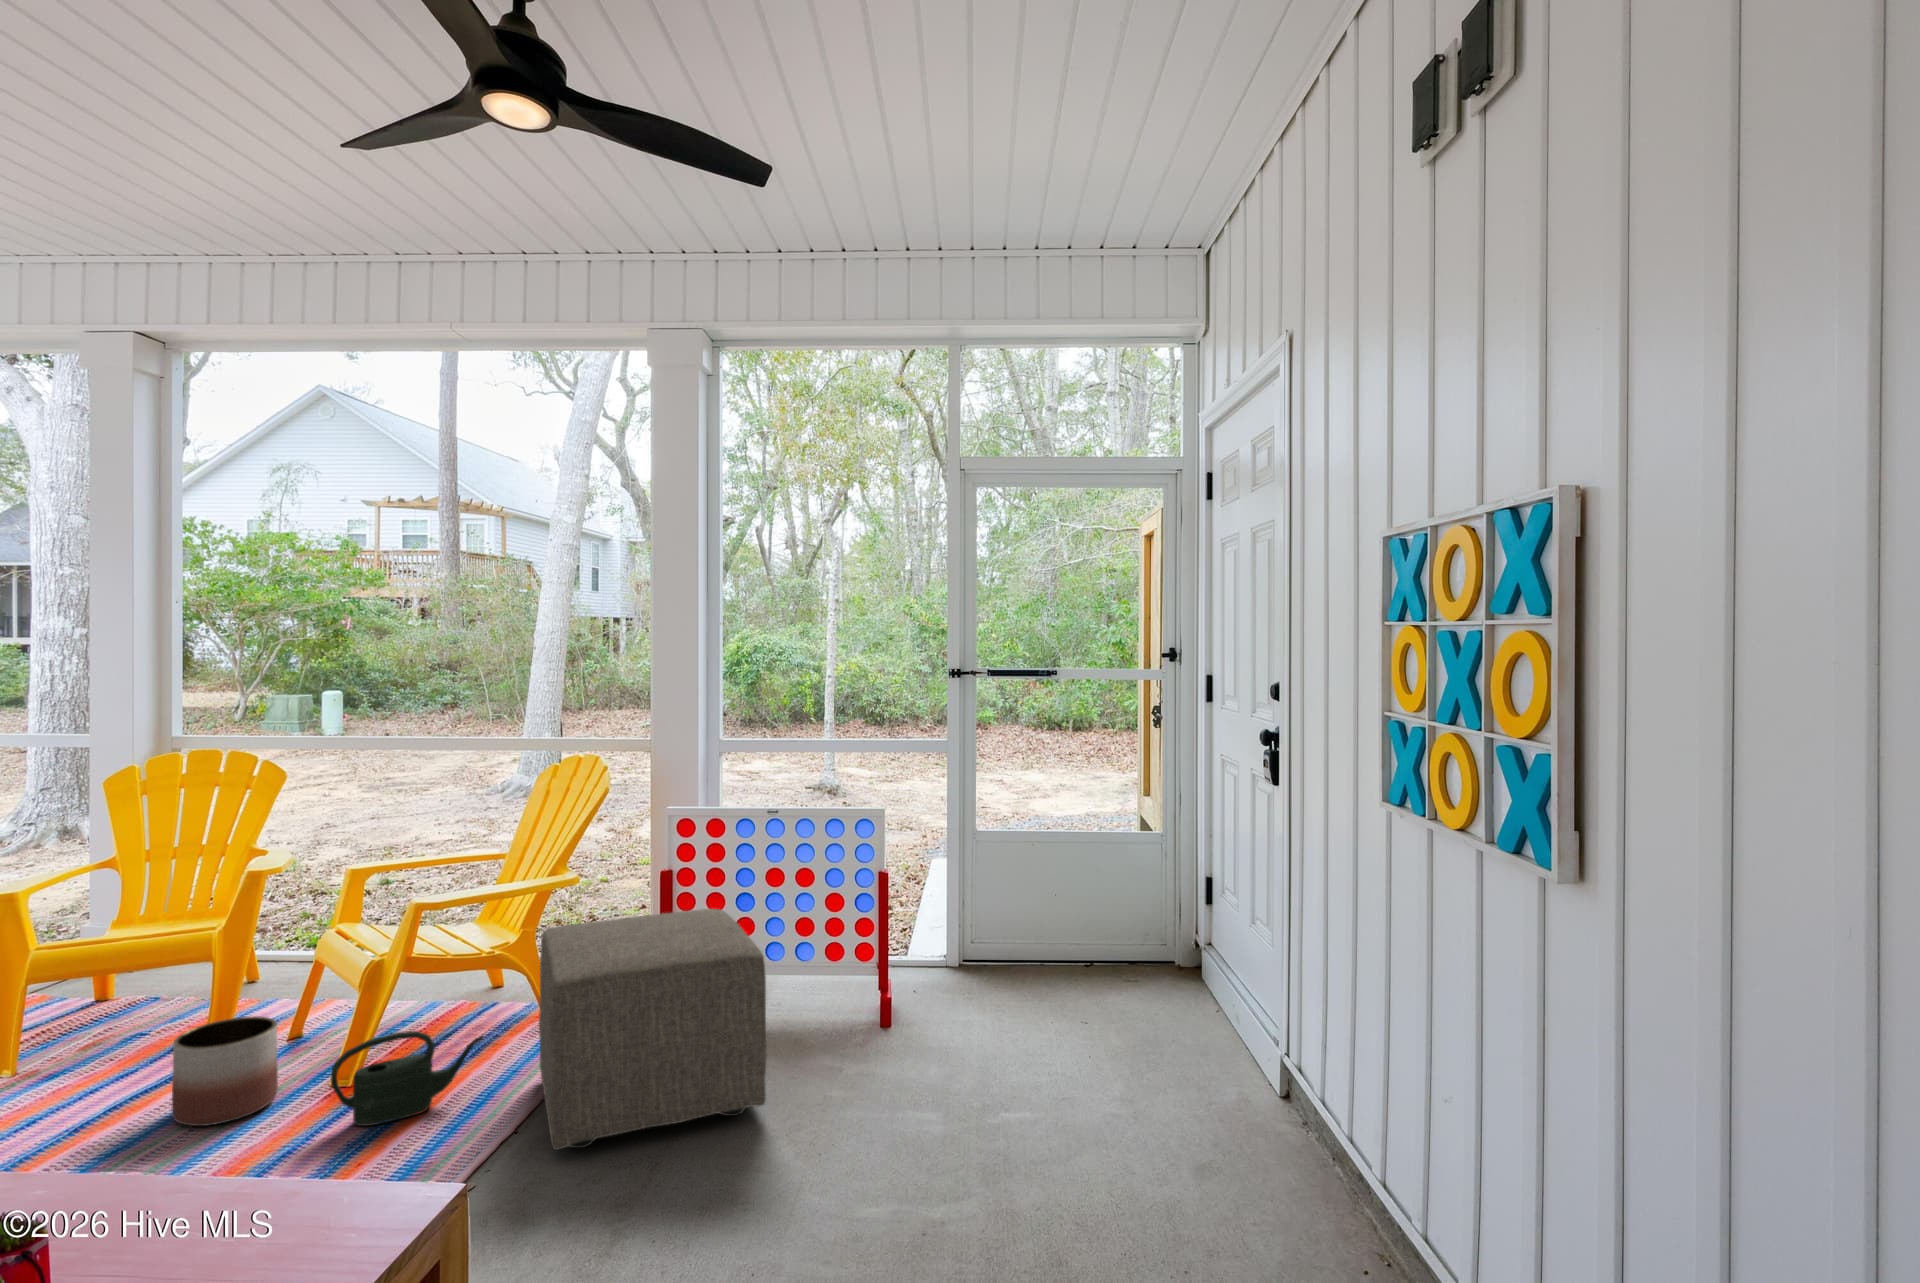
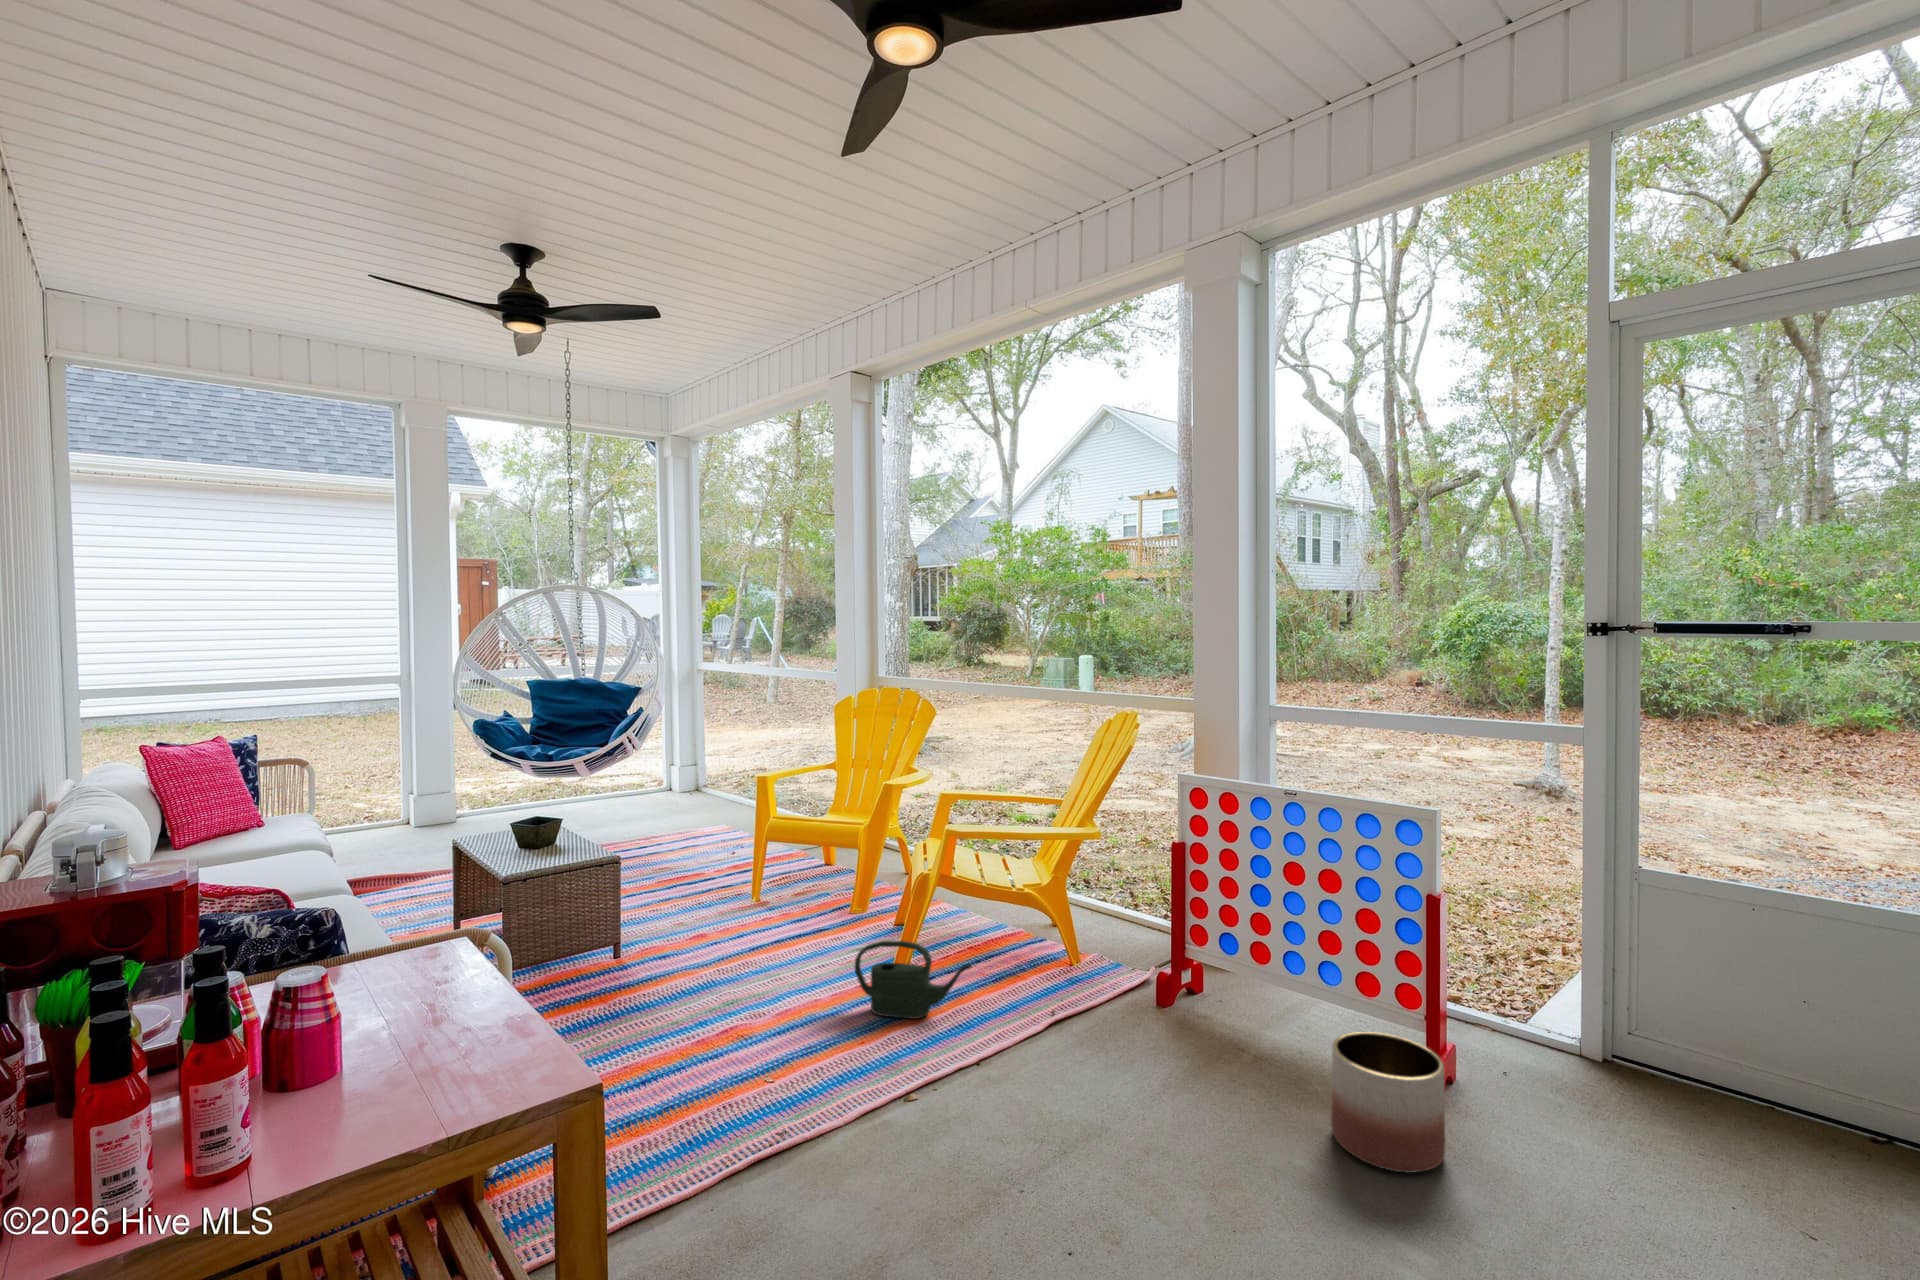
ottoman: present [539,909,767,1150] -> none [956,876,1207,1144]
planter: present [172,1016,278,1126] -> present [1331,1032,1445,1173]

